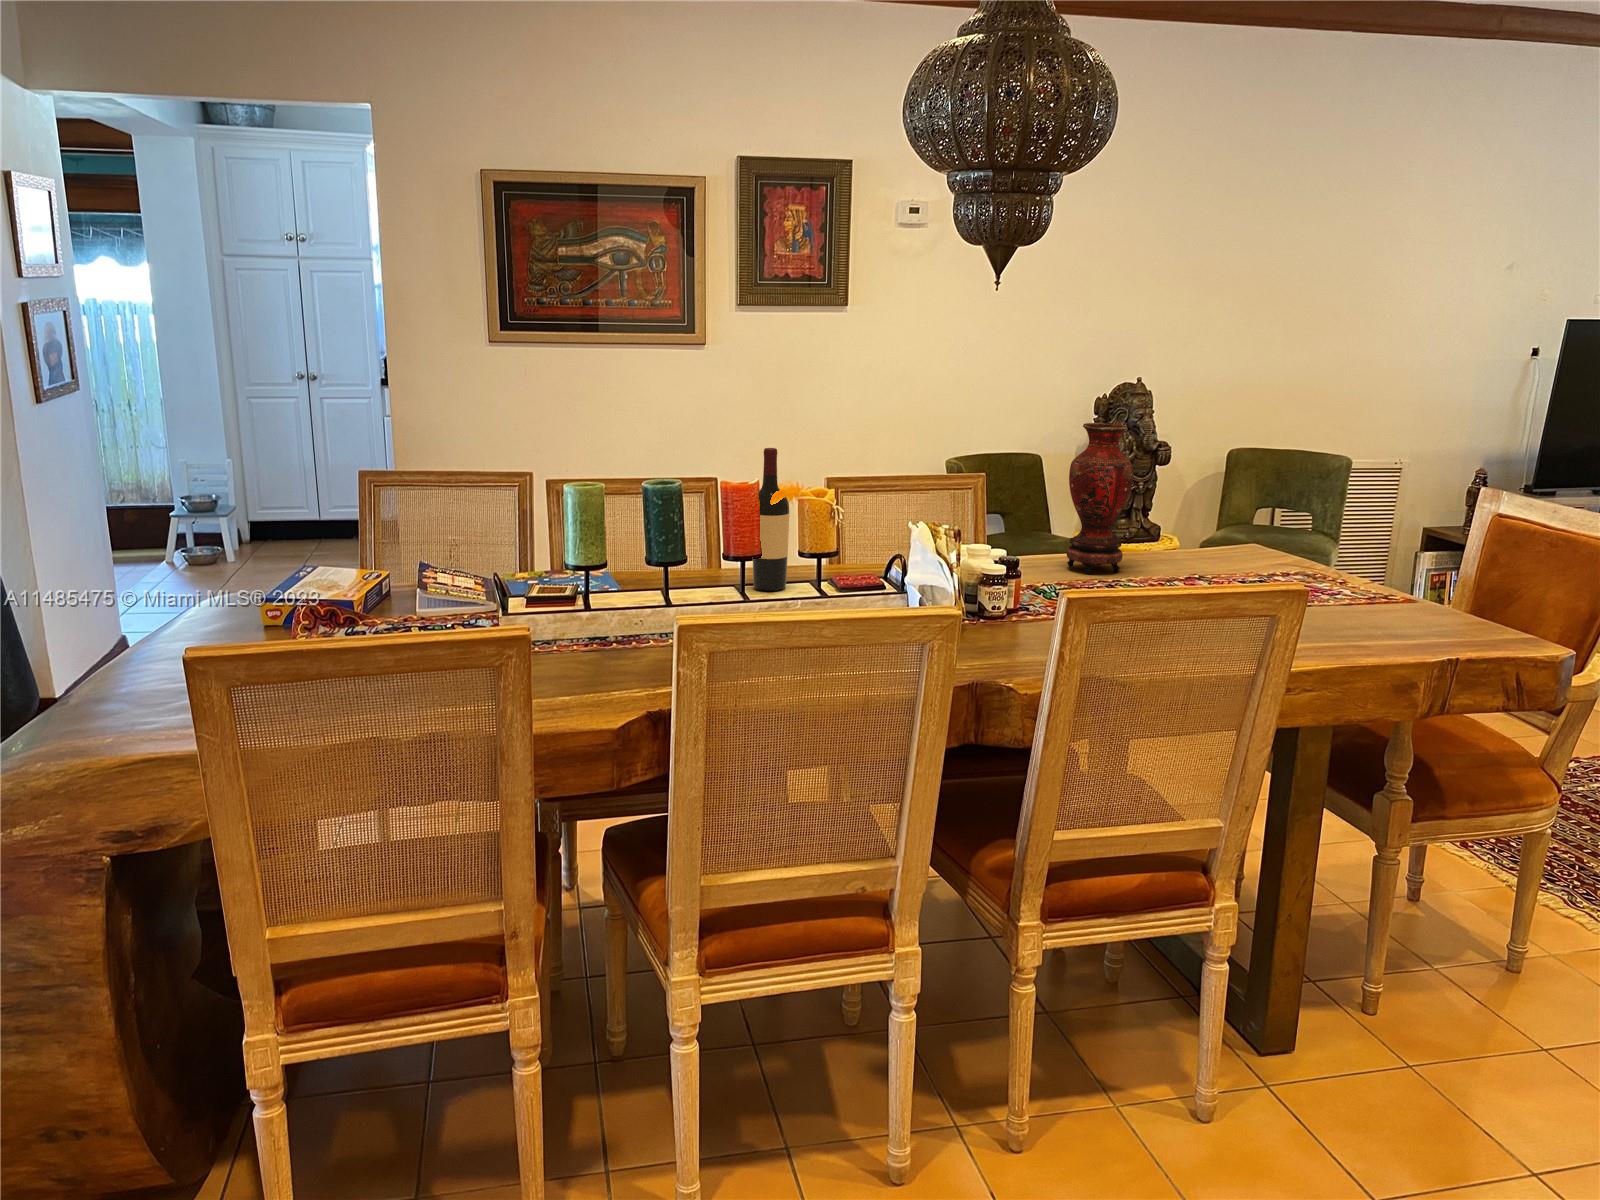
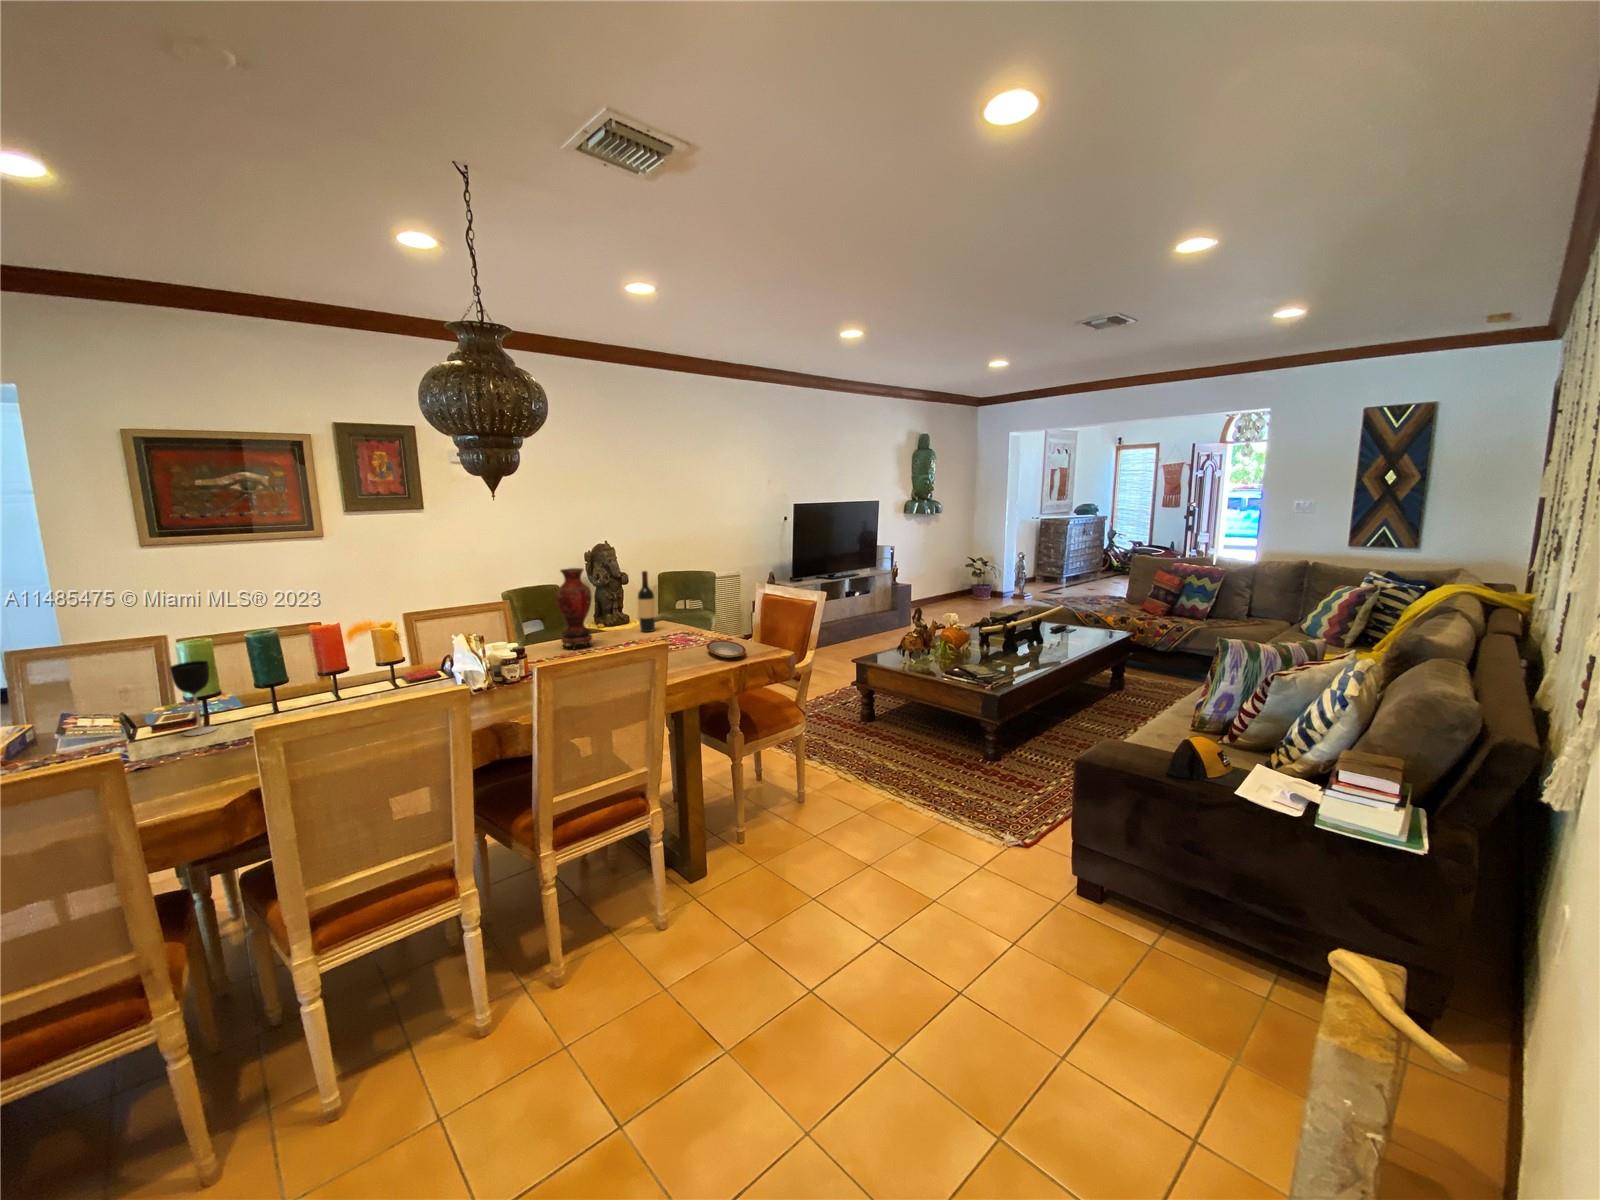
wine bottle: present [753,448,789,591] -> present [638,571,655,632]
wine glass: none [552,510,595,617] -> present [170,661,217,736]
plate: none [1360,597,1454,637] -> present [707,640,746,658]

